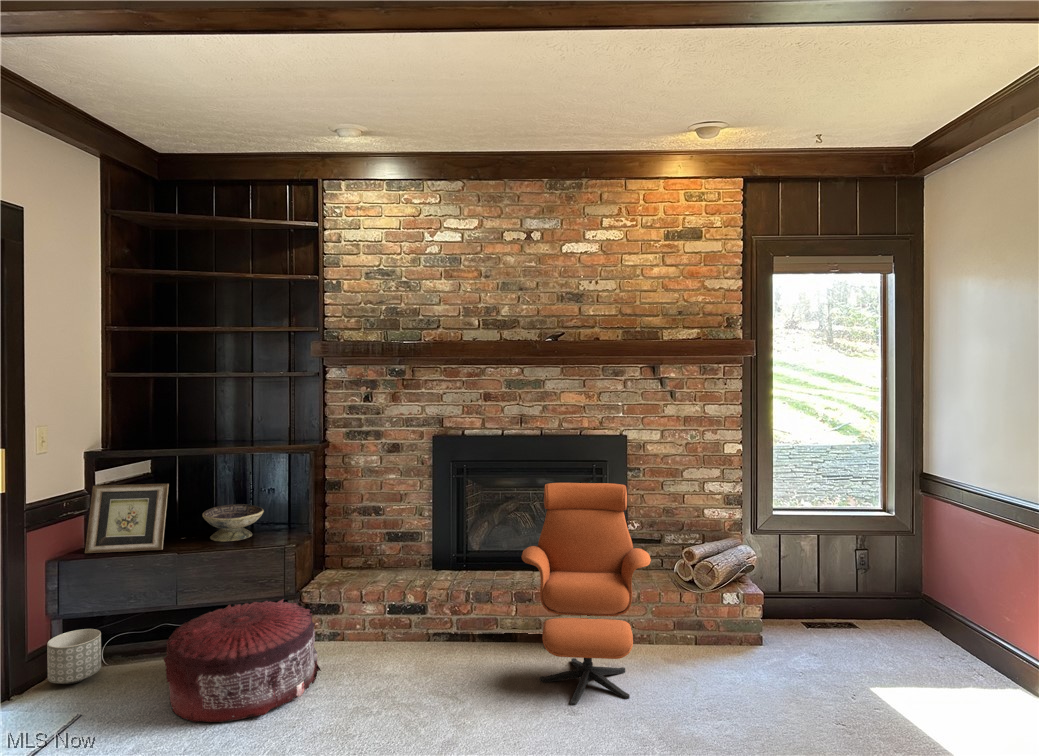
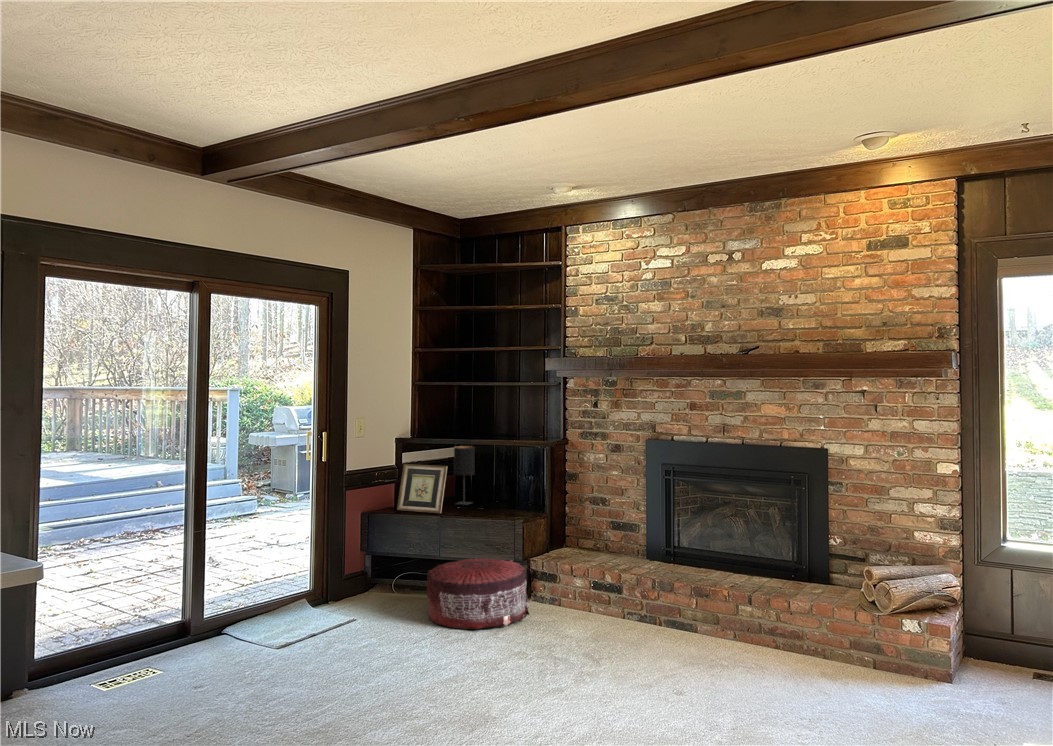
table lamp: none [165,453,196,531] -> present [454,446,475,505]
lounge chair: present [521,483,651,706] -> none [685,490,830,679]
decorative bowl: present [202,504,264,542] -> none [471,489,514,515]
planter: present [47,629,101,684] -> none [372,561,402,595]

